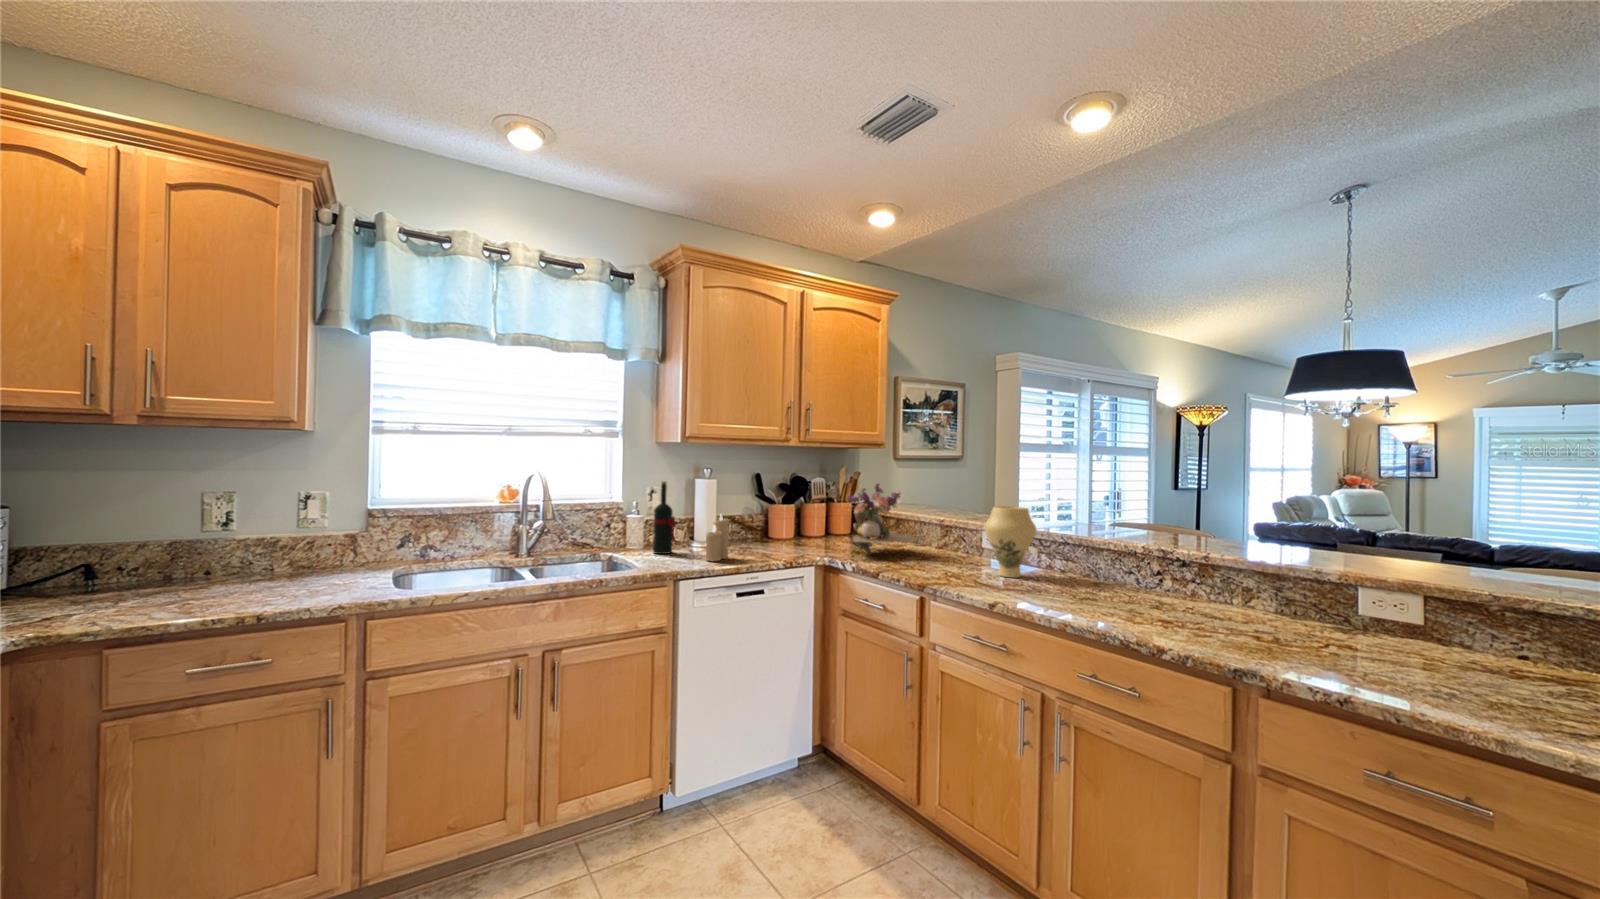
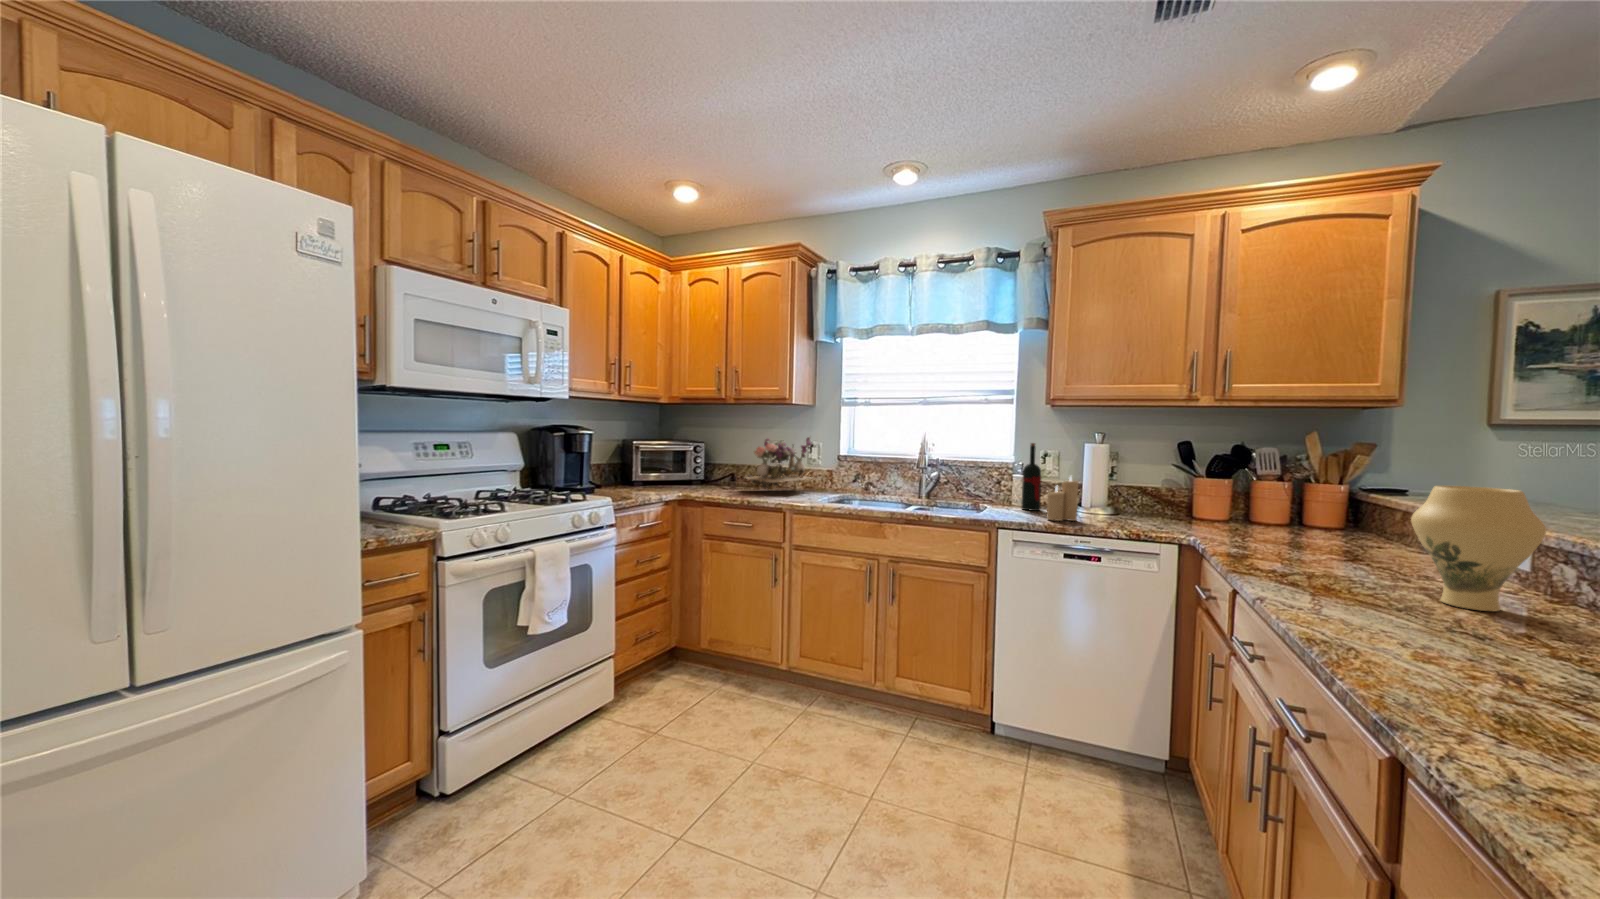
flower arrangement: present [847,483,920,553] -> present [746,437,812,489]

